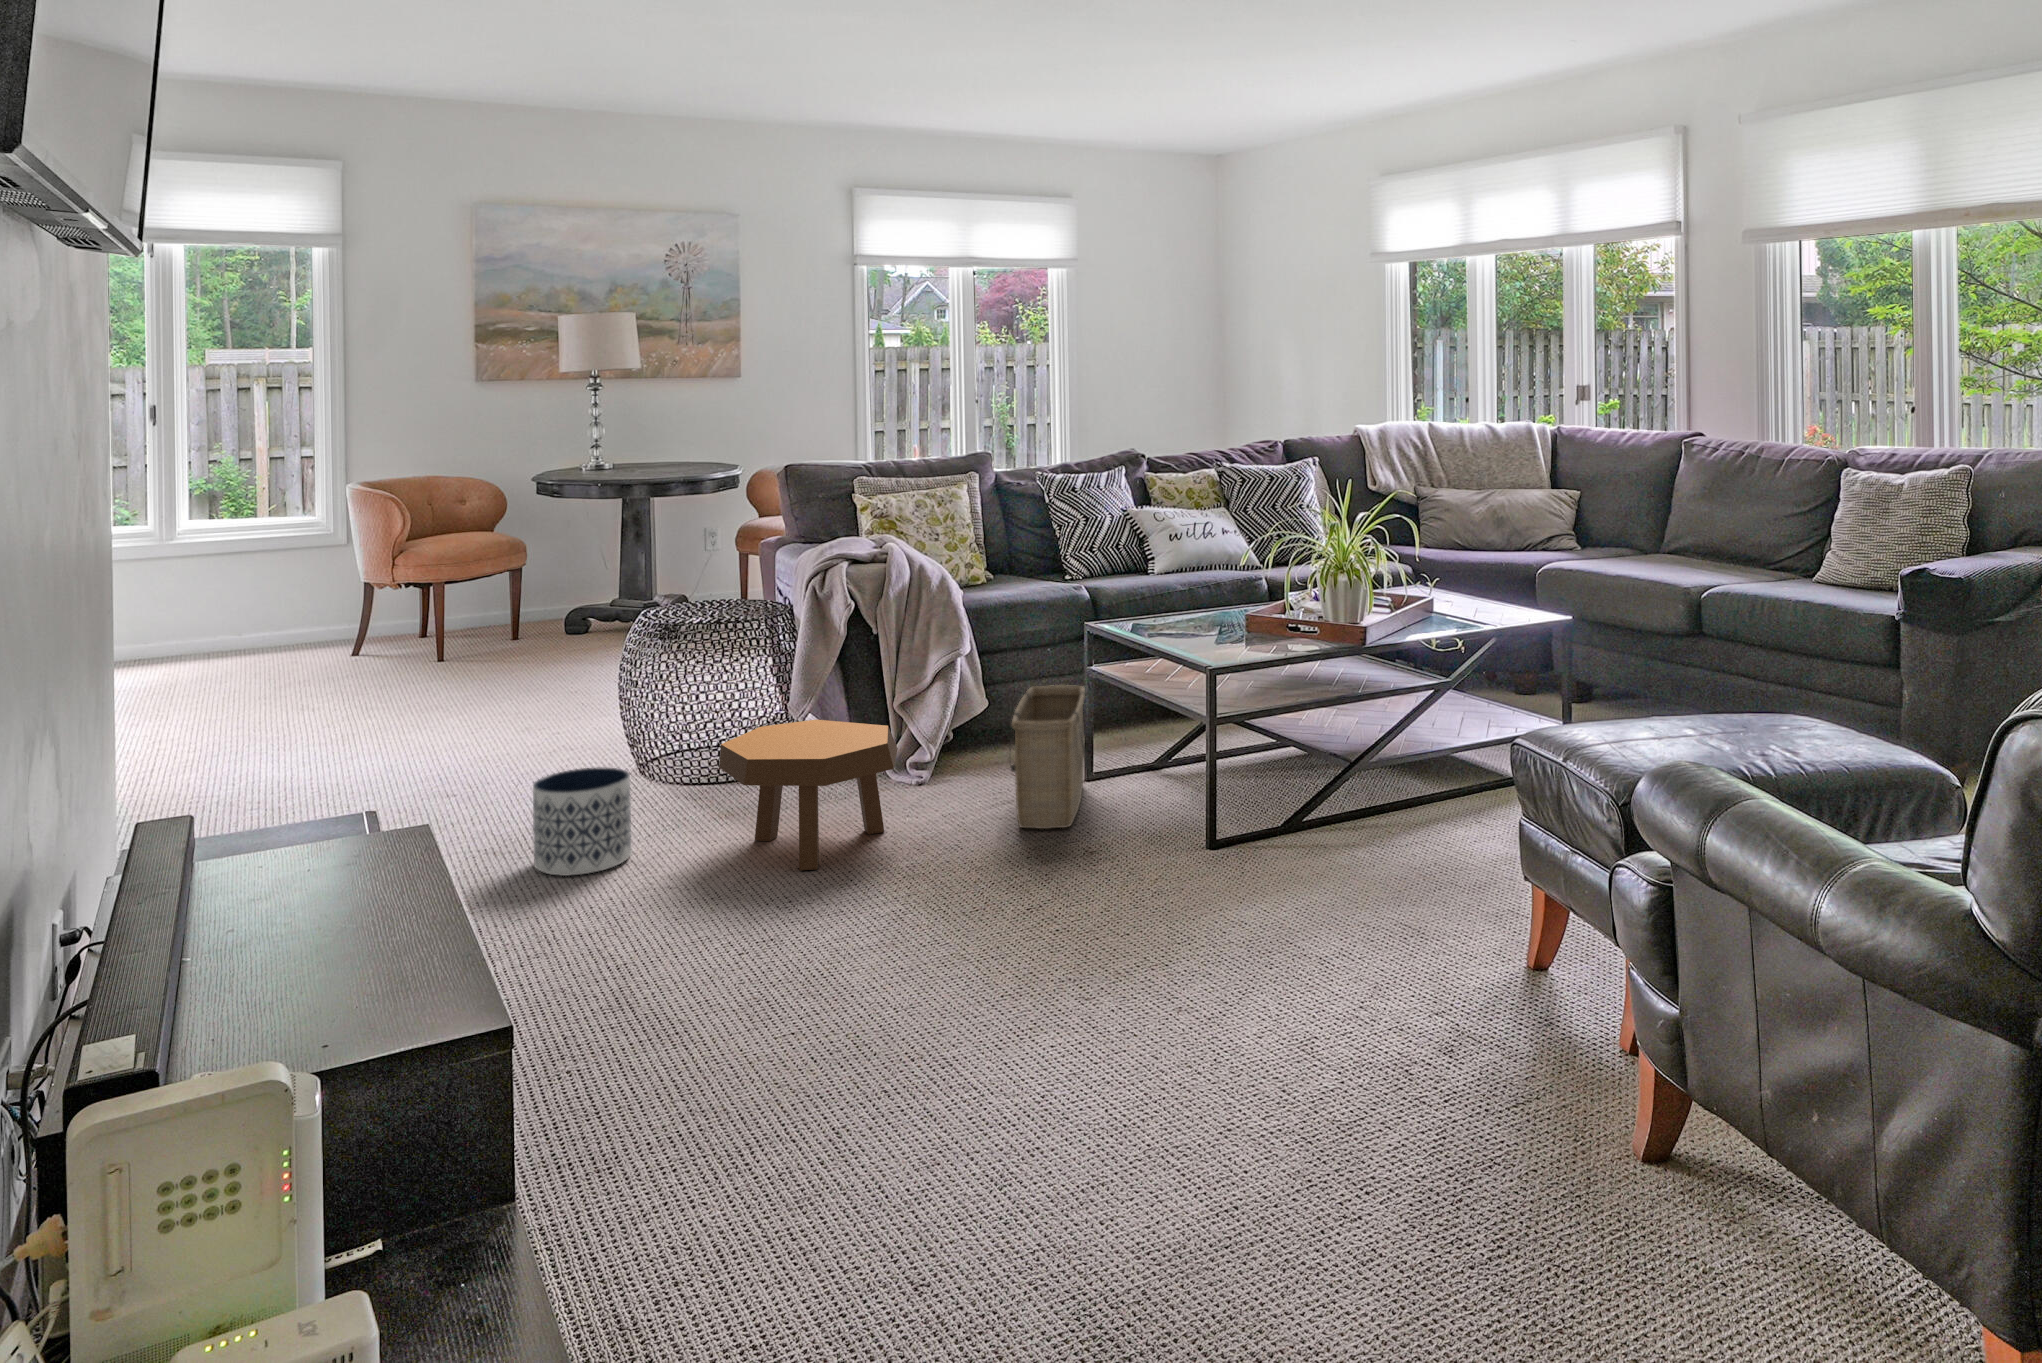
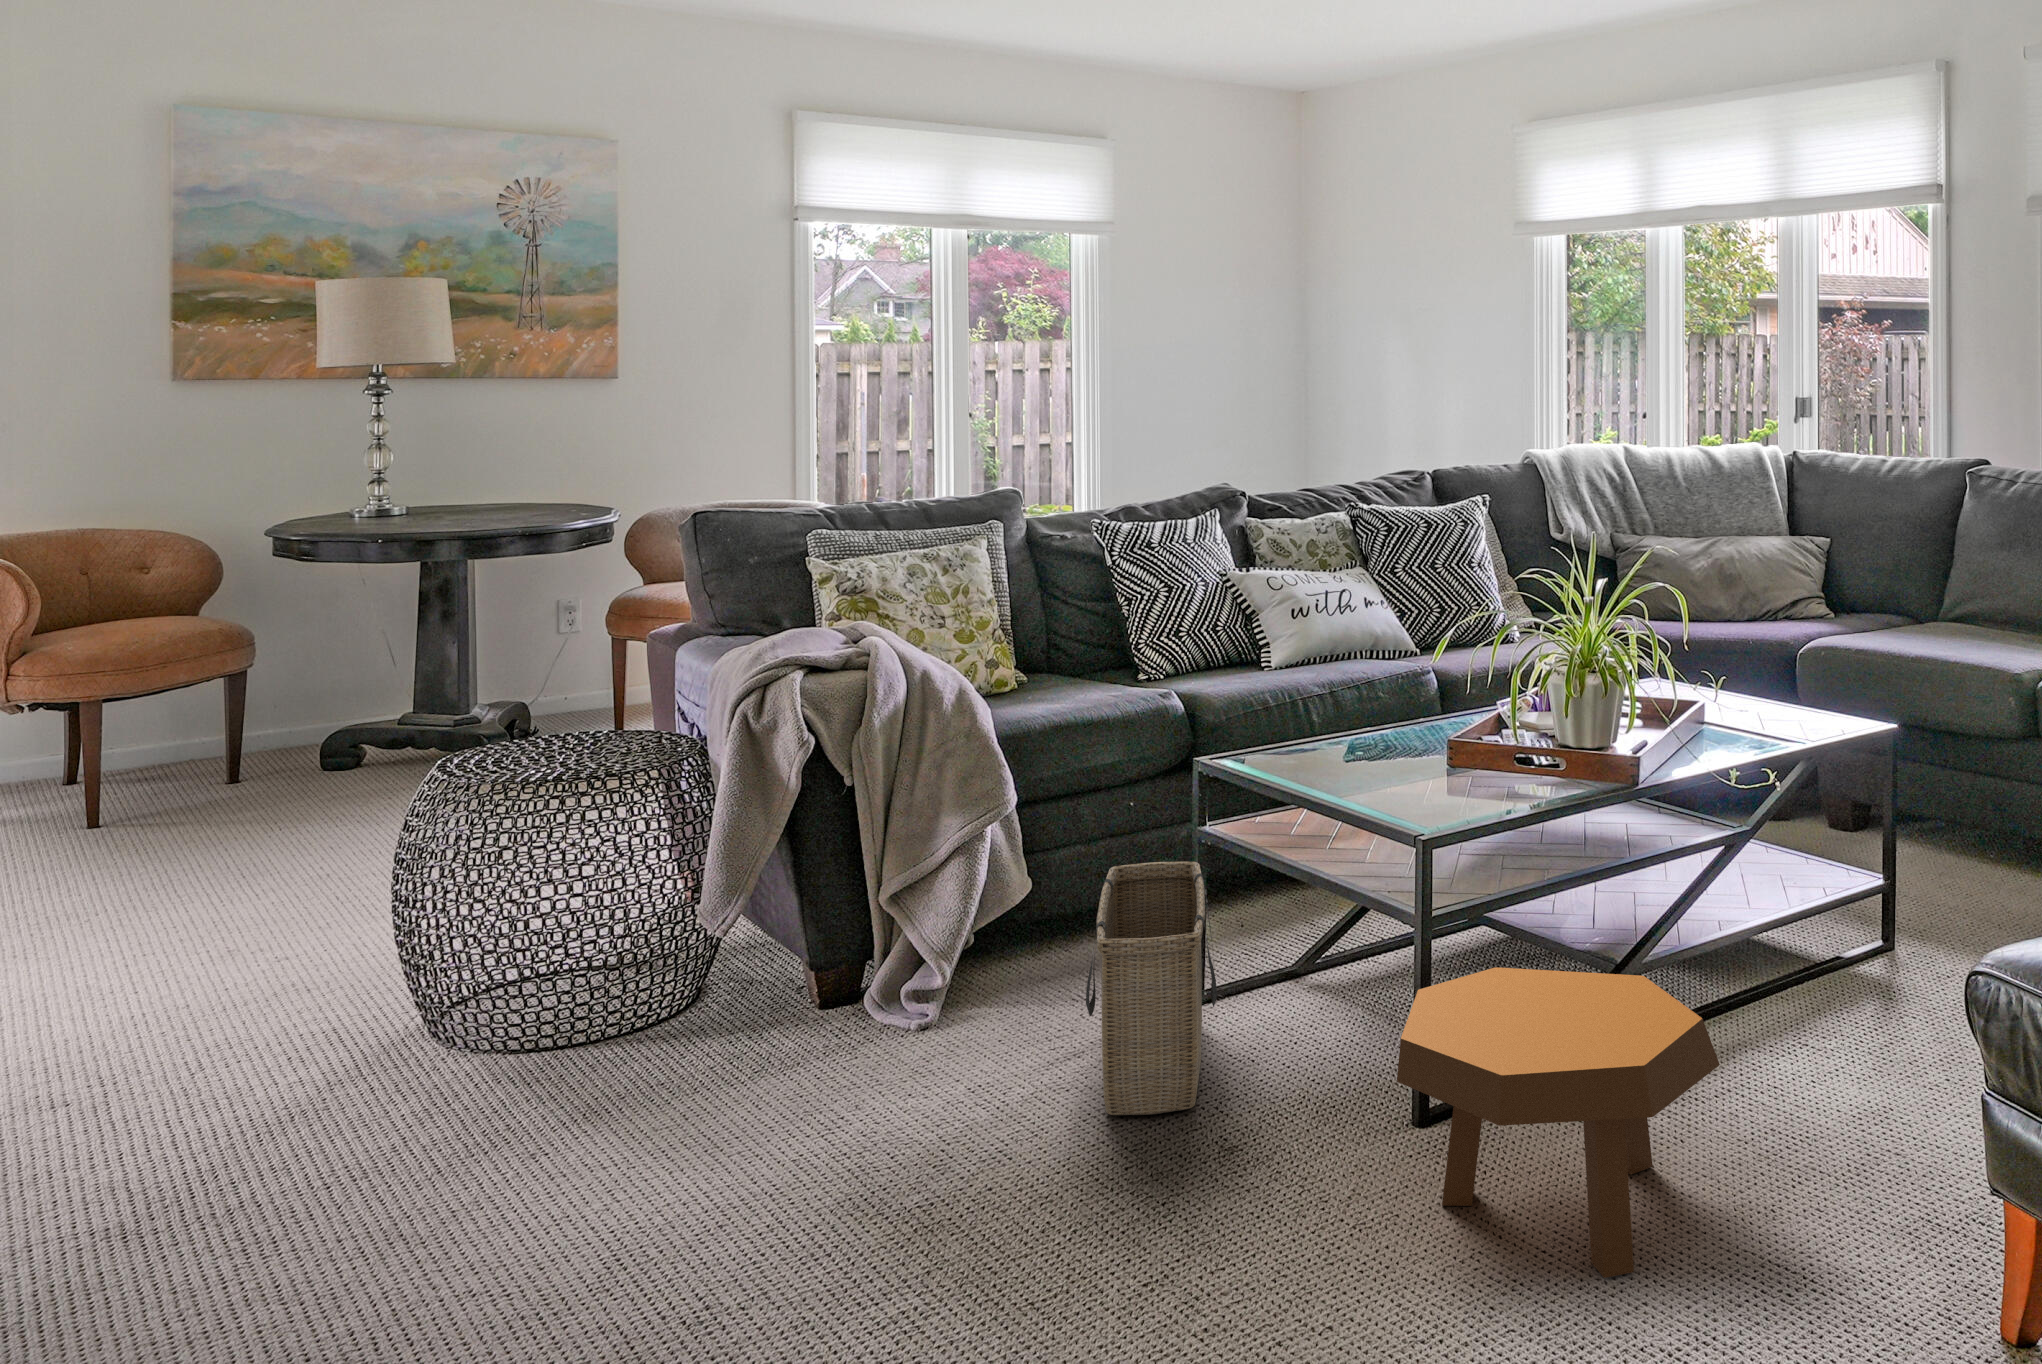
footstool: present [719,720,898,870] -> present [1397,967,1720,1278]
planter: present [533,767,631,876] -> none [191,1069,395,1294]

